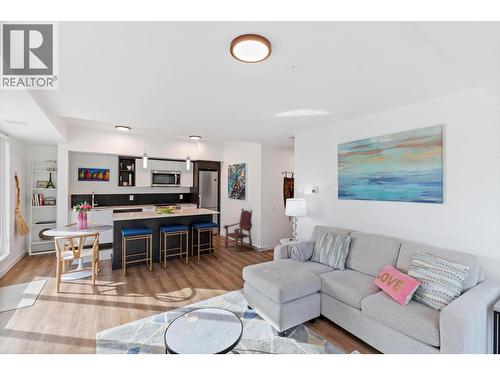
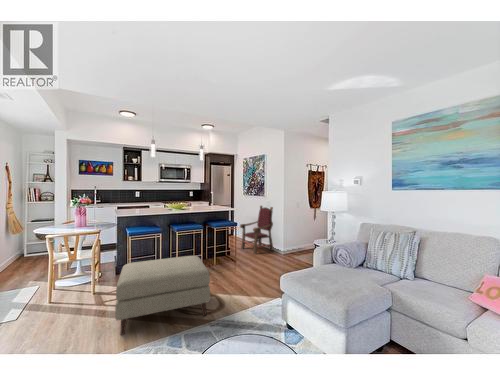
ottoman: none [113,253,188,314] -> present [115,256,210,335]

